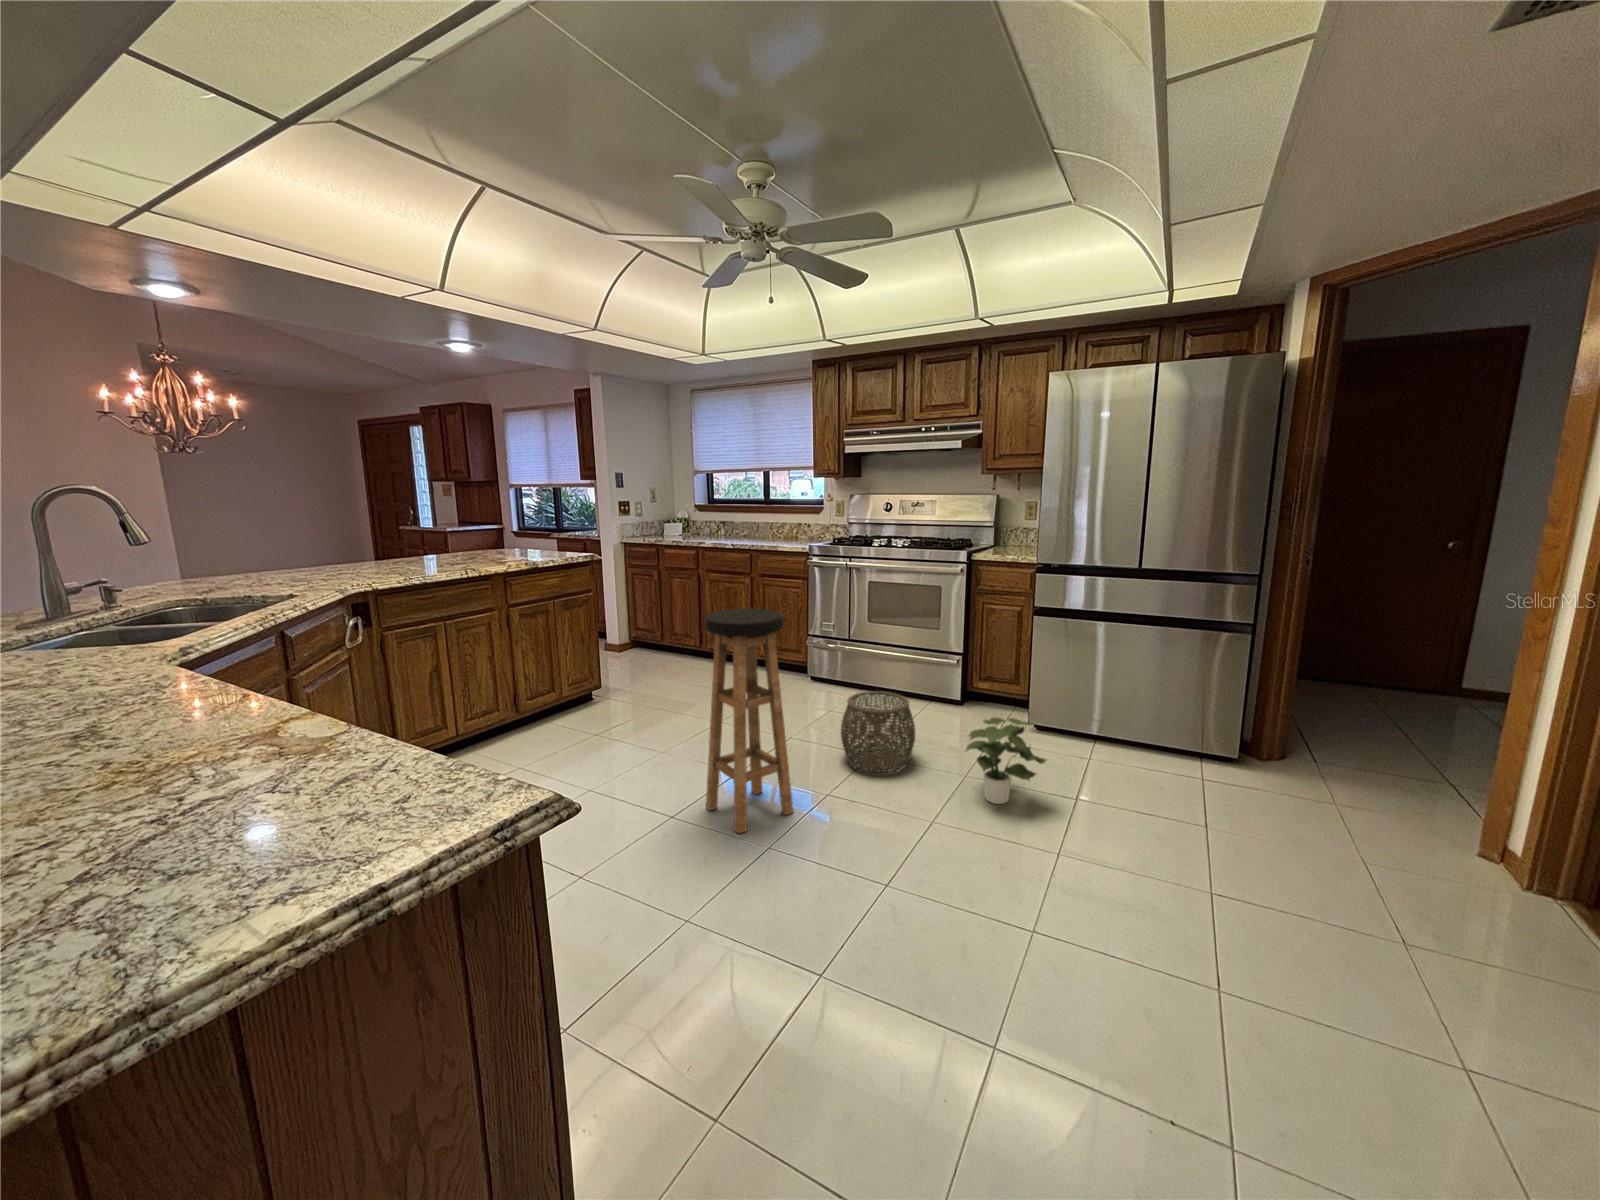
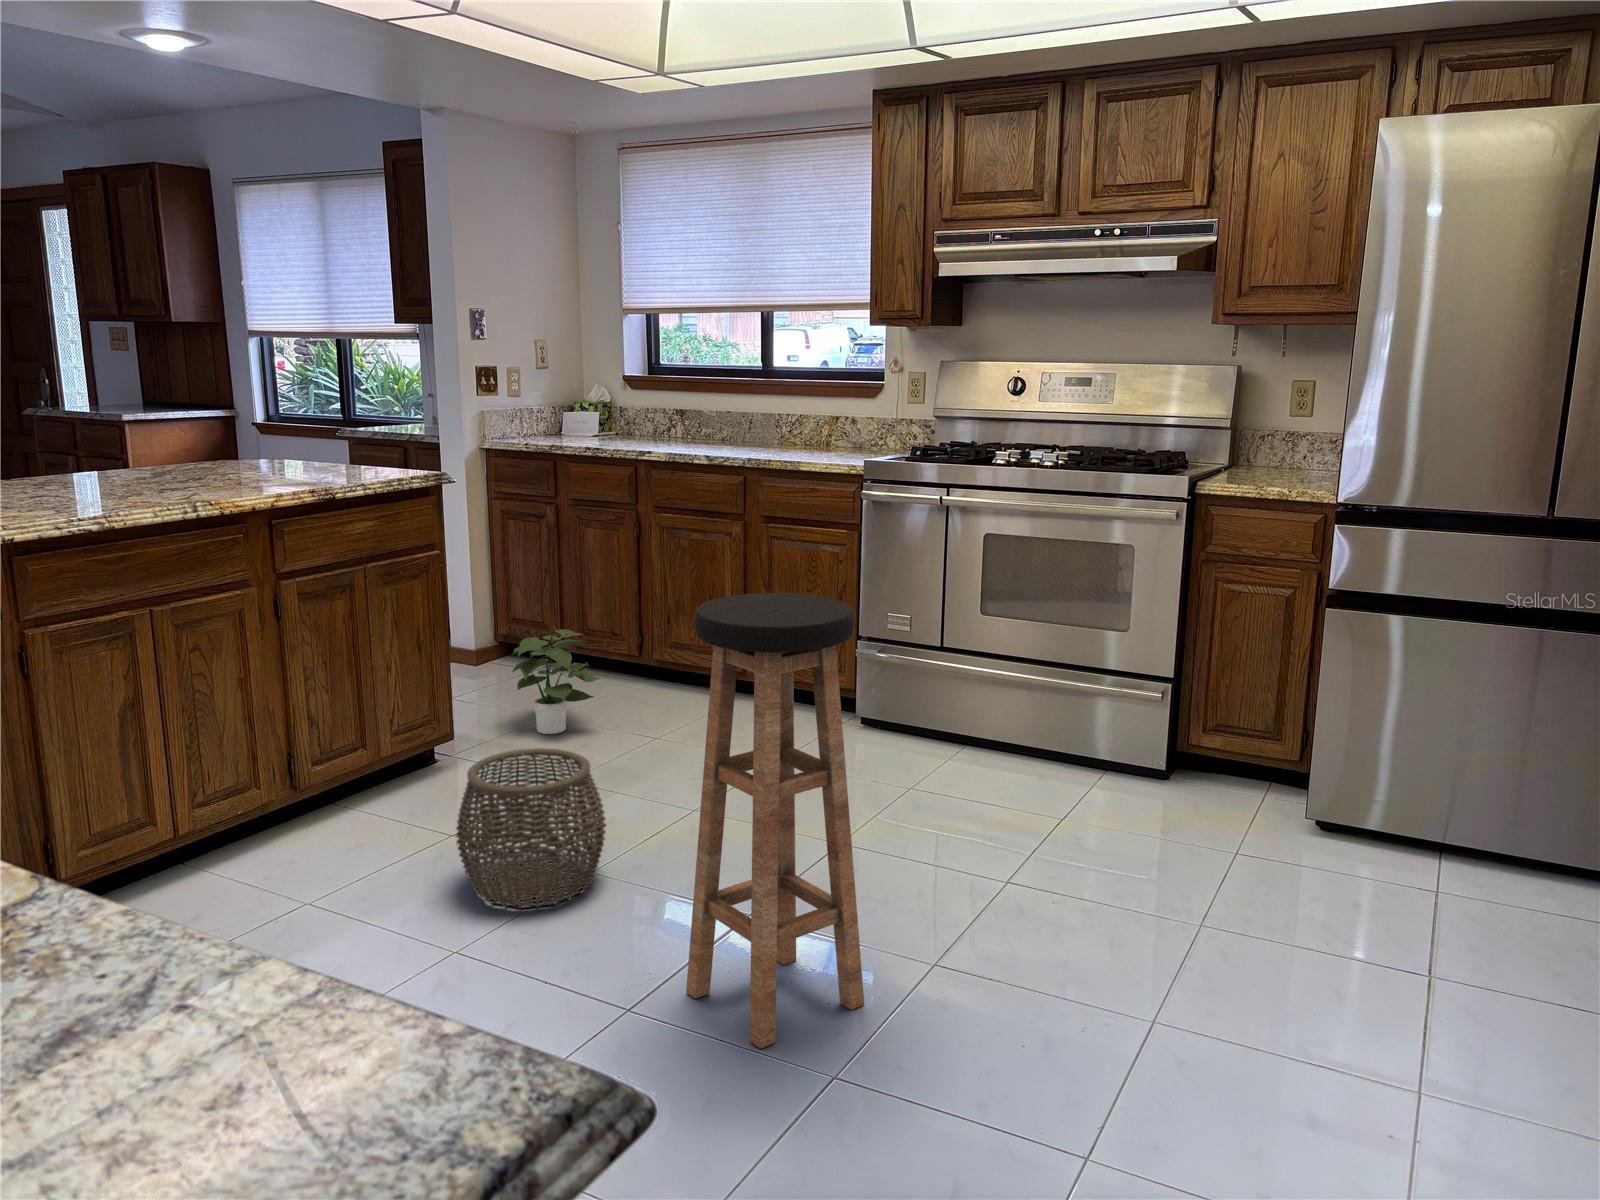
woven basket: present [841,691,916,772] -> present [456,748,606,909]
potted plant: present [966,717,1047,804] -> present [511,629,601,734]

